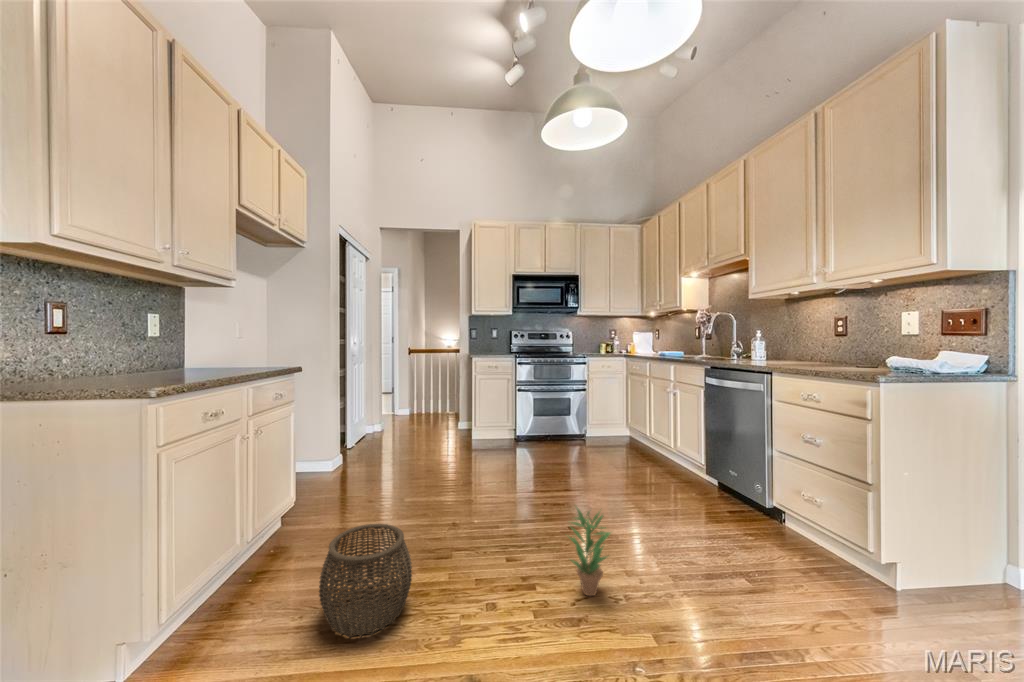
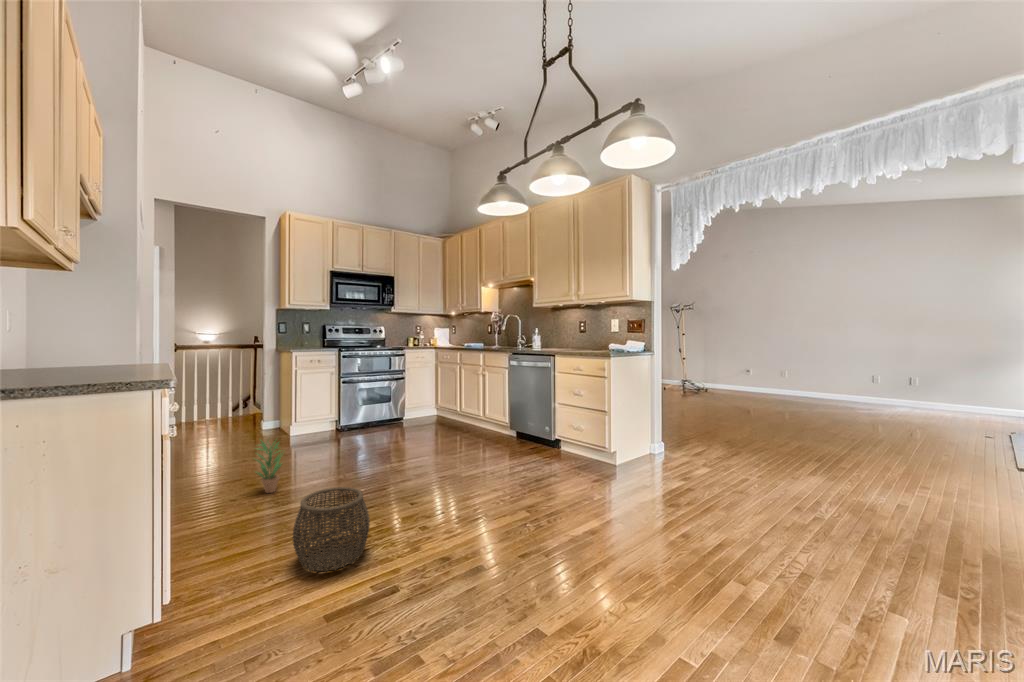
potted plant: present [570,508,610,596] -> present [255,441,282,493]

